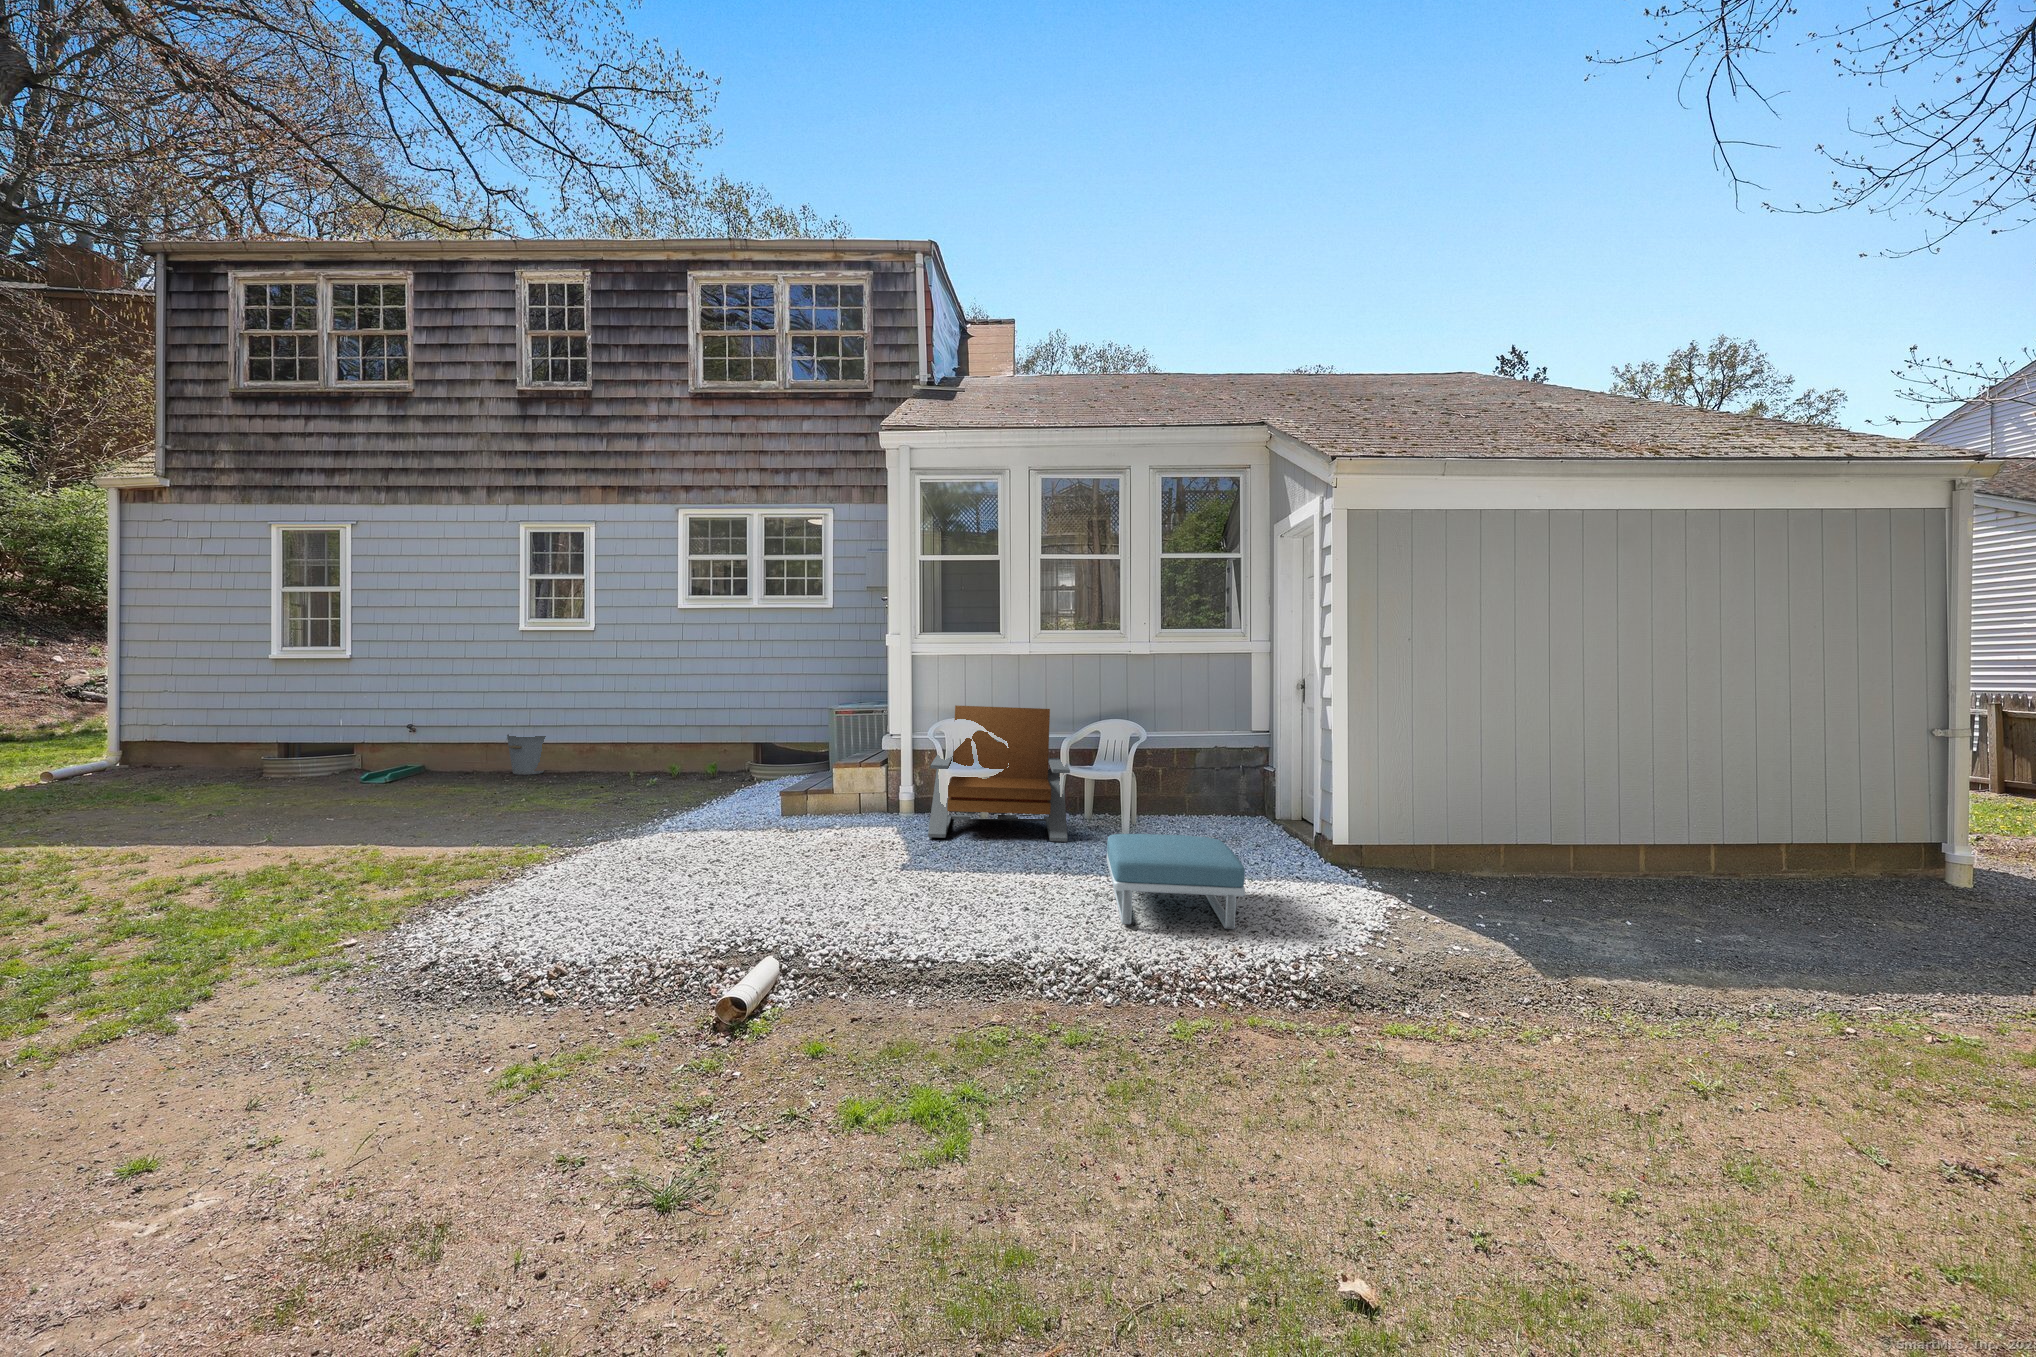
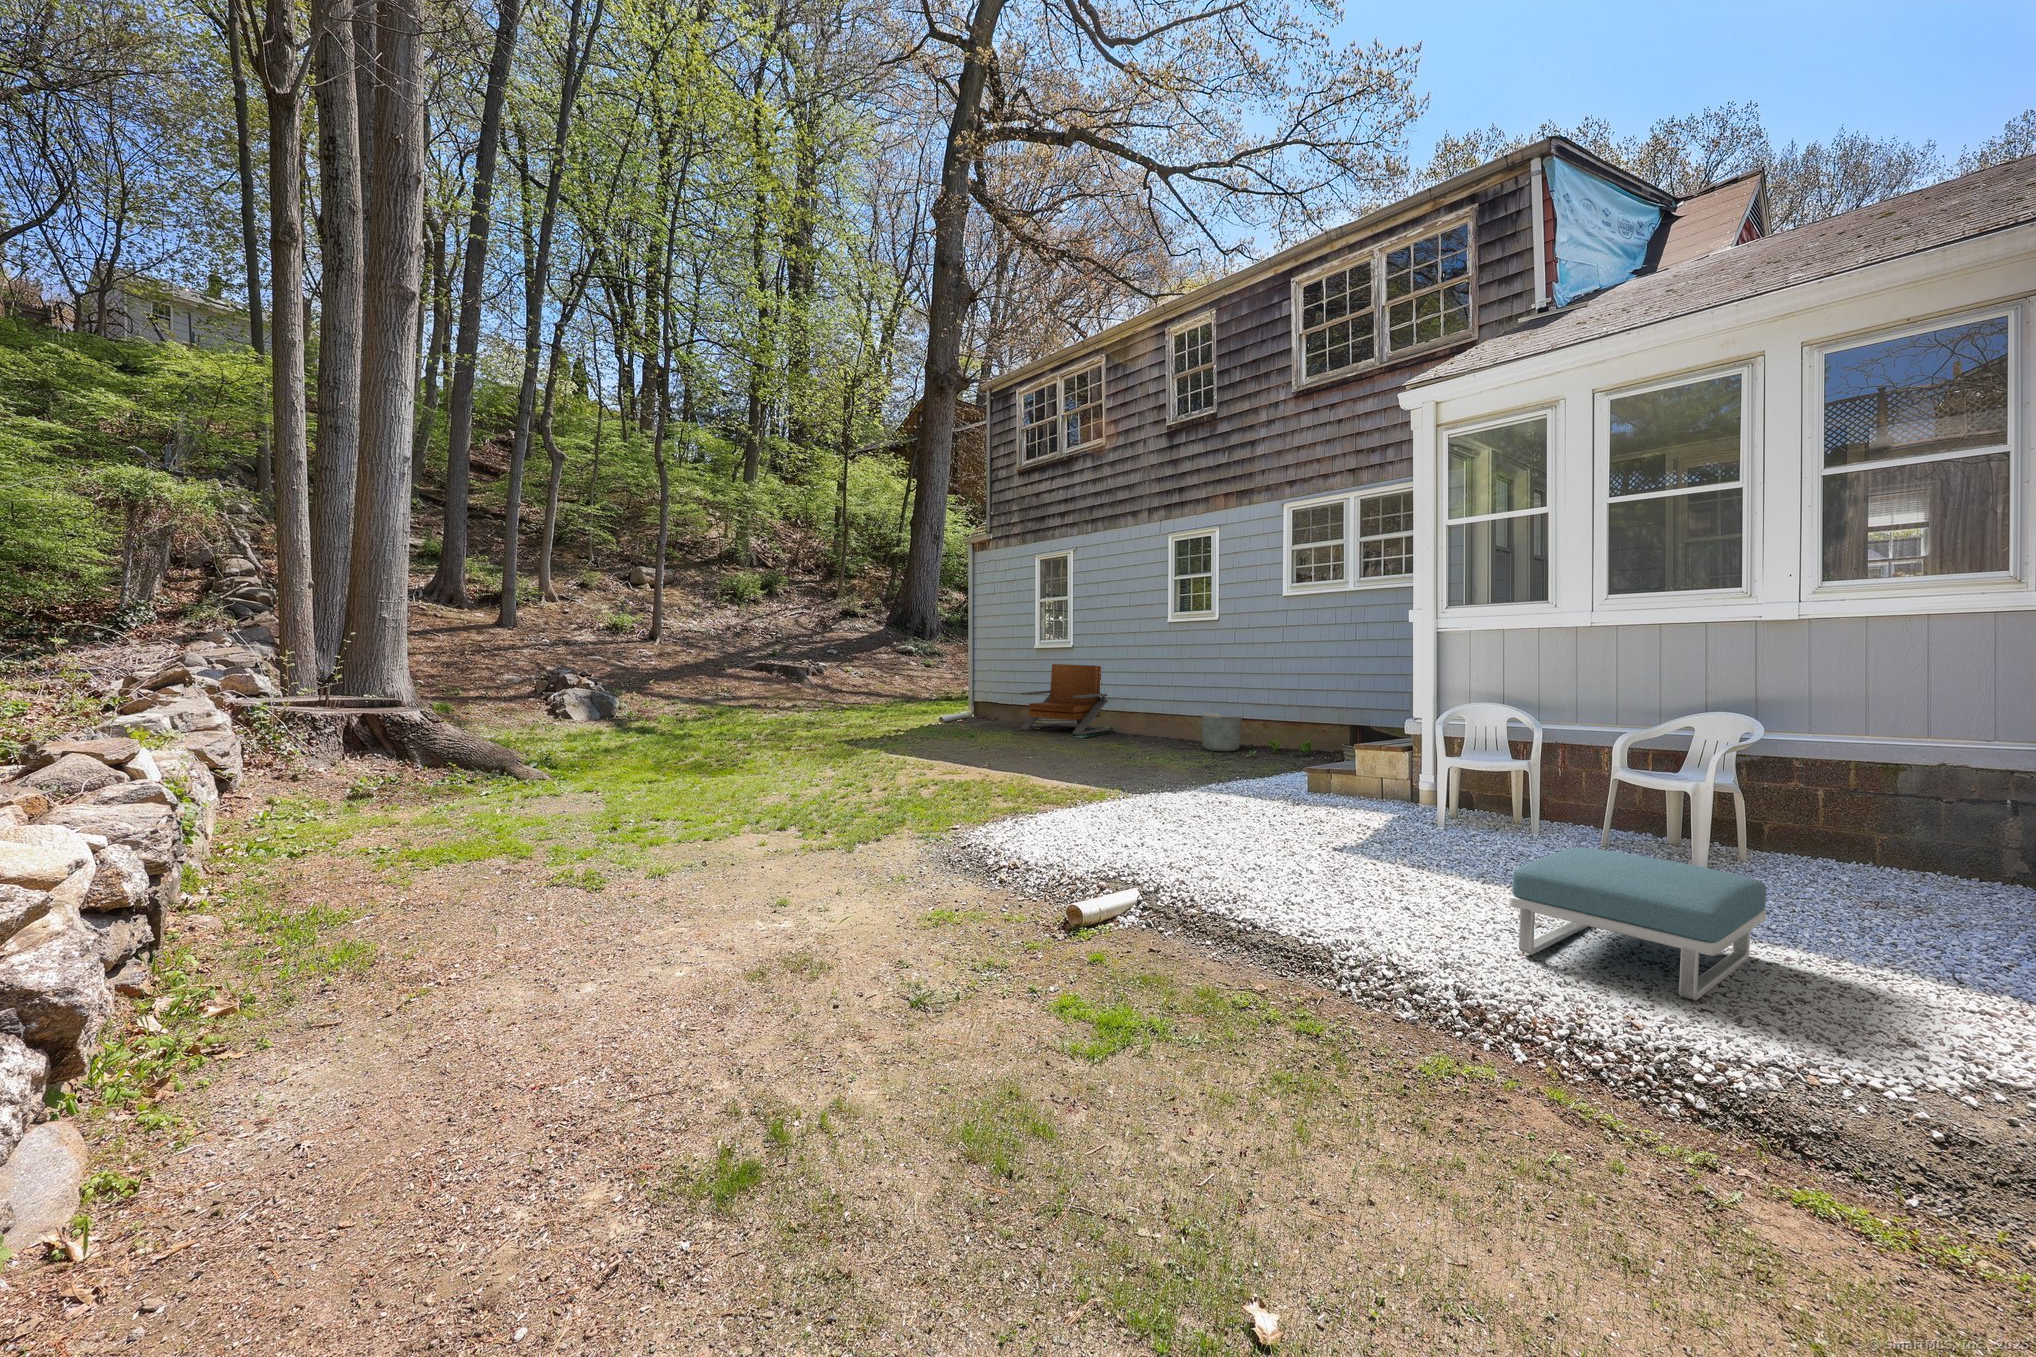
lounge chair: present [928,705,1070,842] -> present [1021,664,1111,735]
bucket: present [507,734,546,775] -> none [1155,708,1189,743]
planter: none [578,735,627,779] -> present [1201,713,1241,751]

